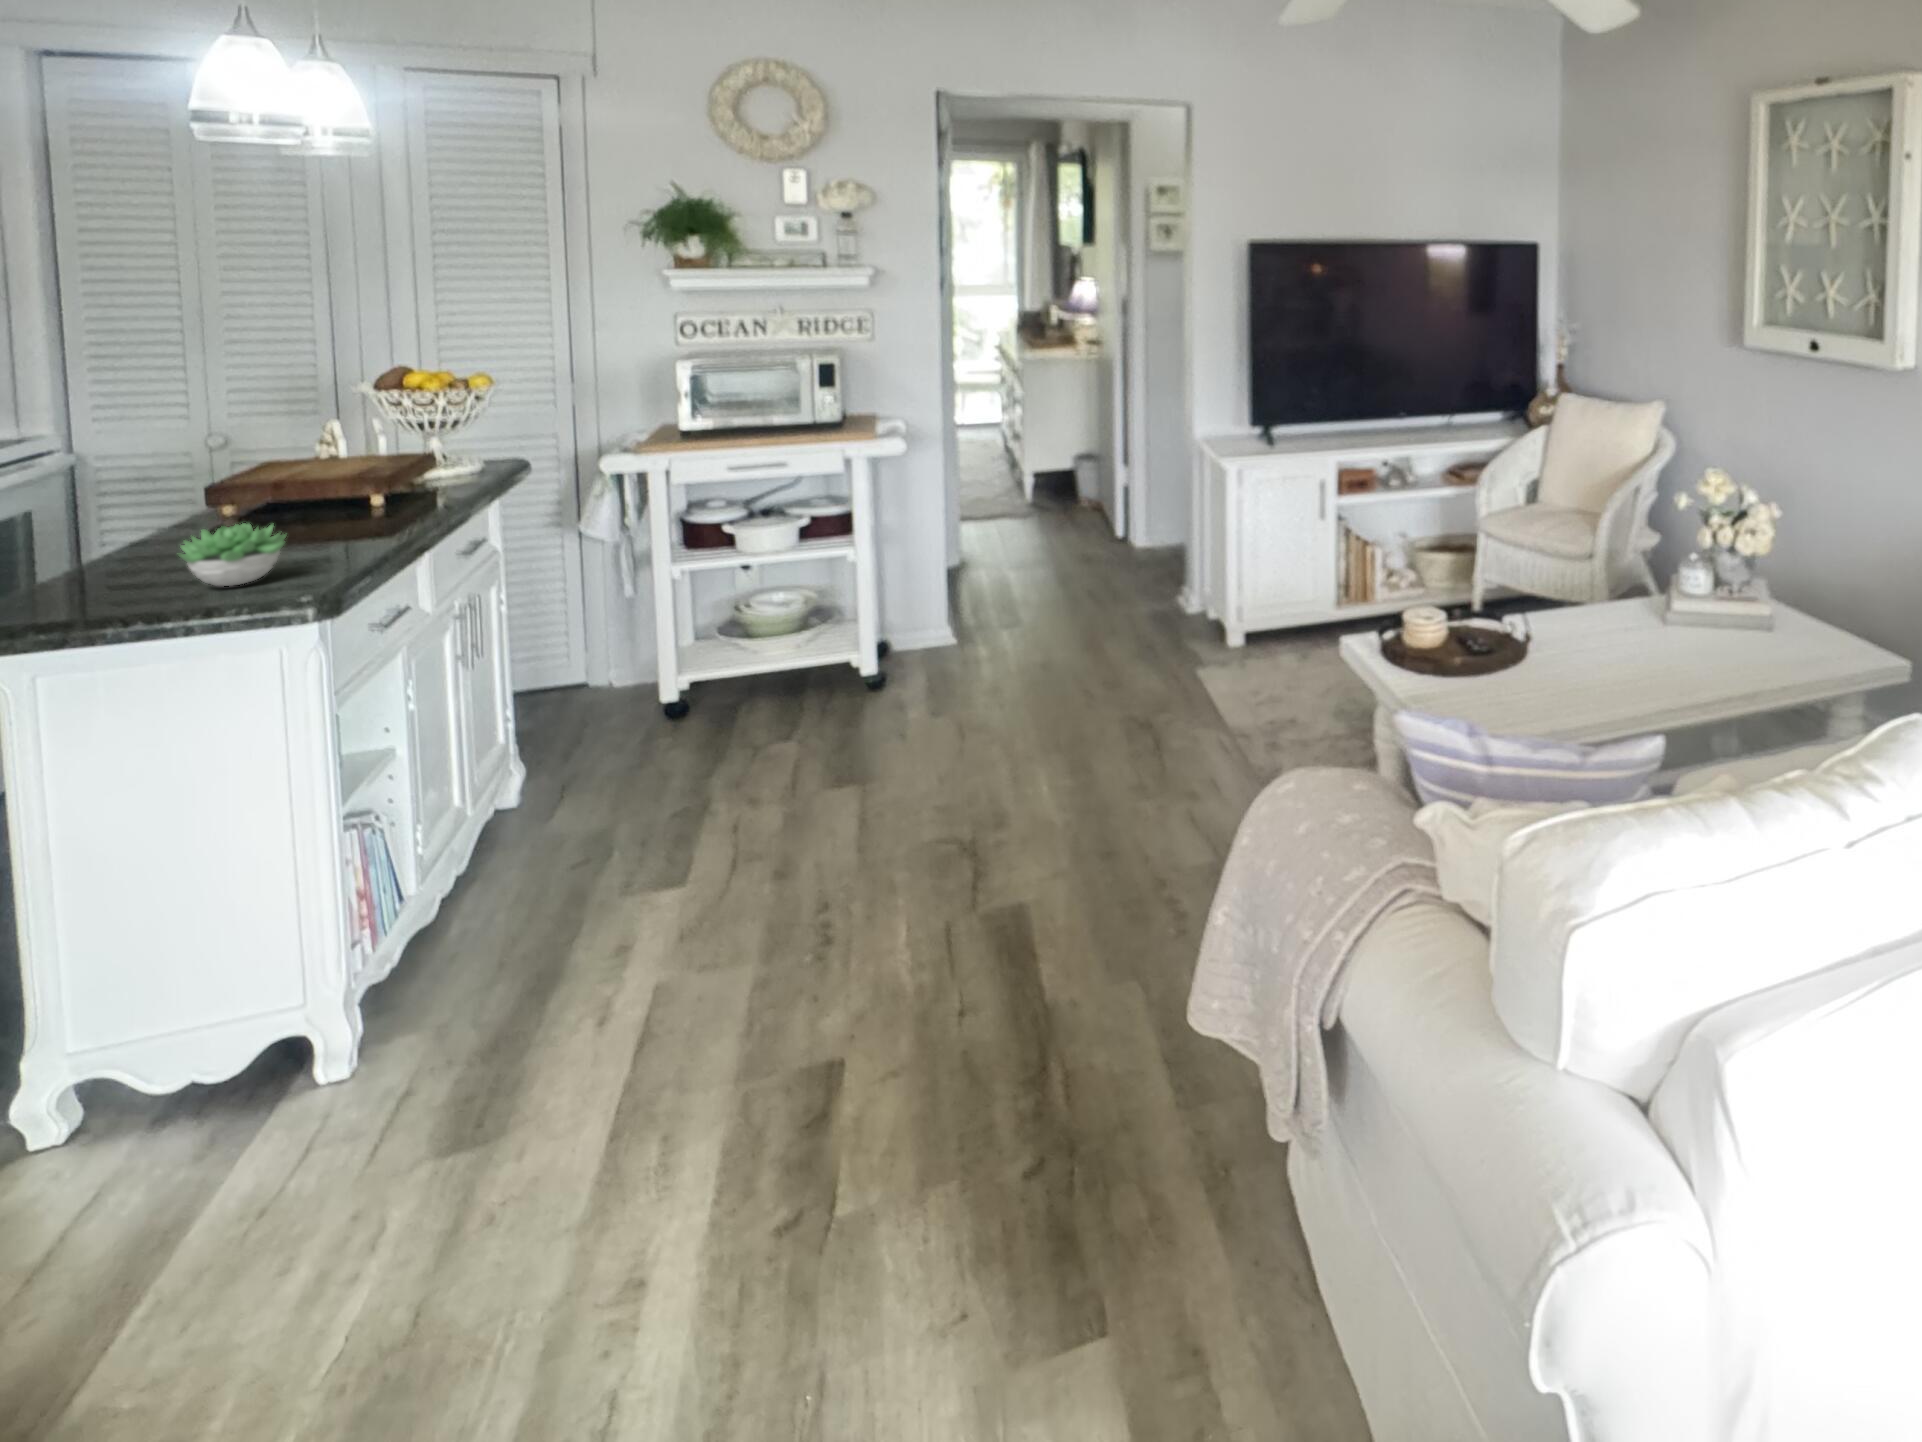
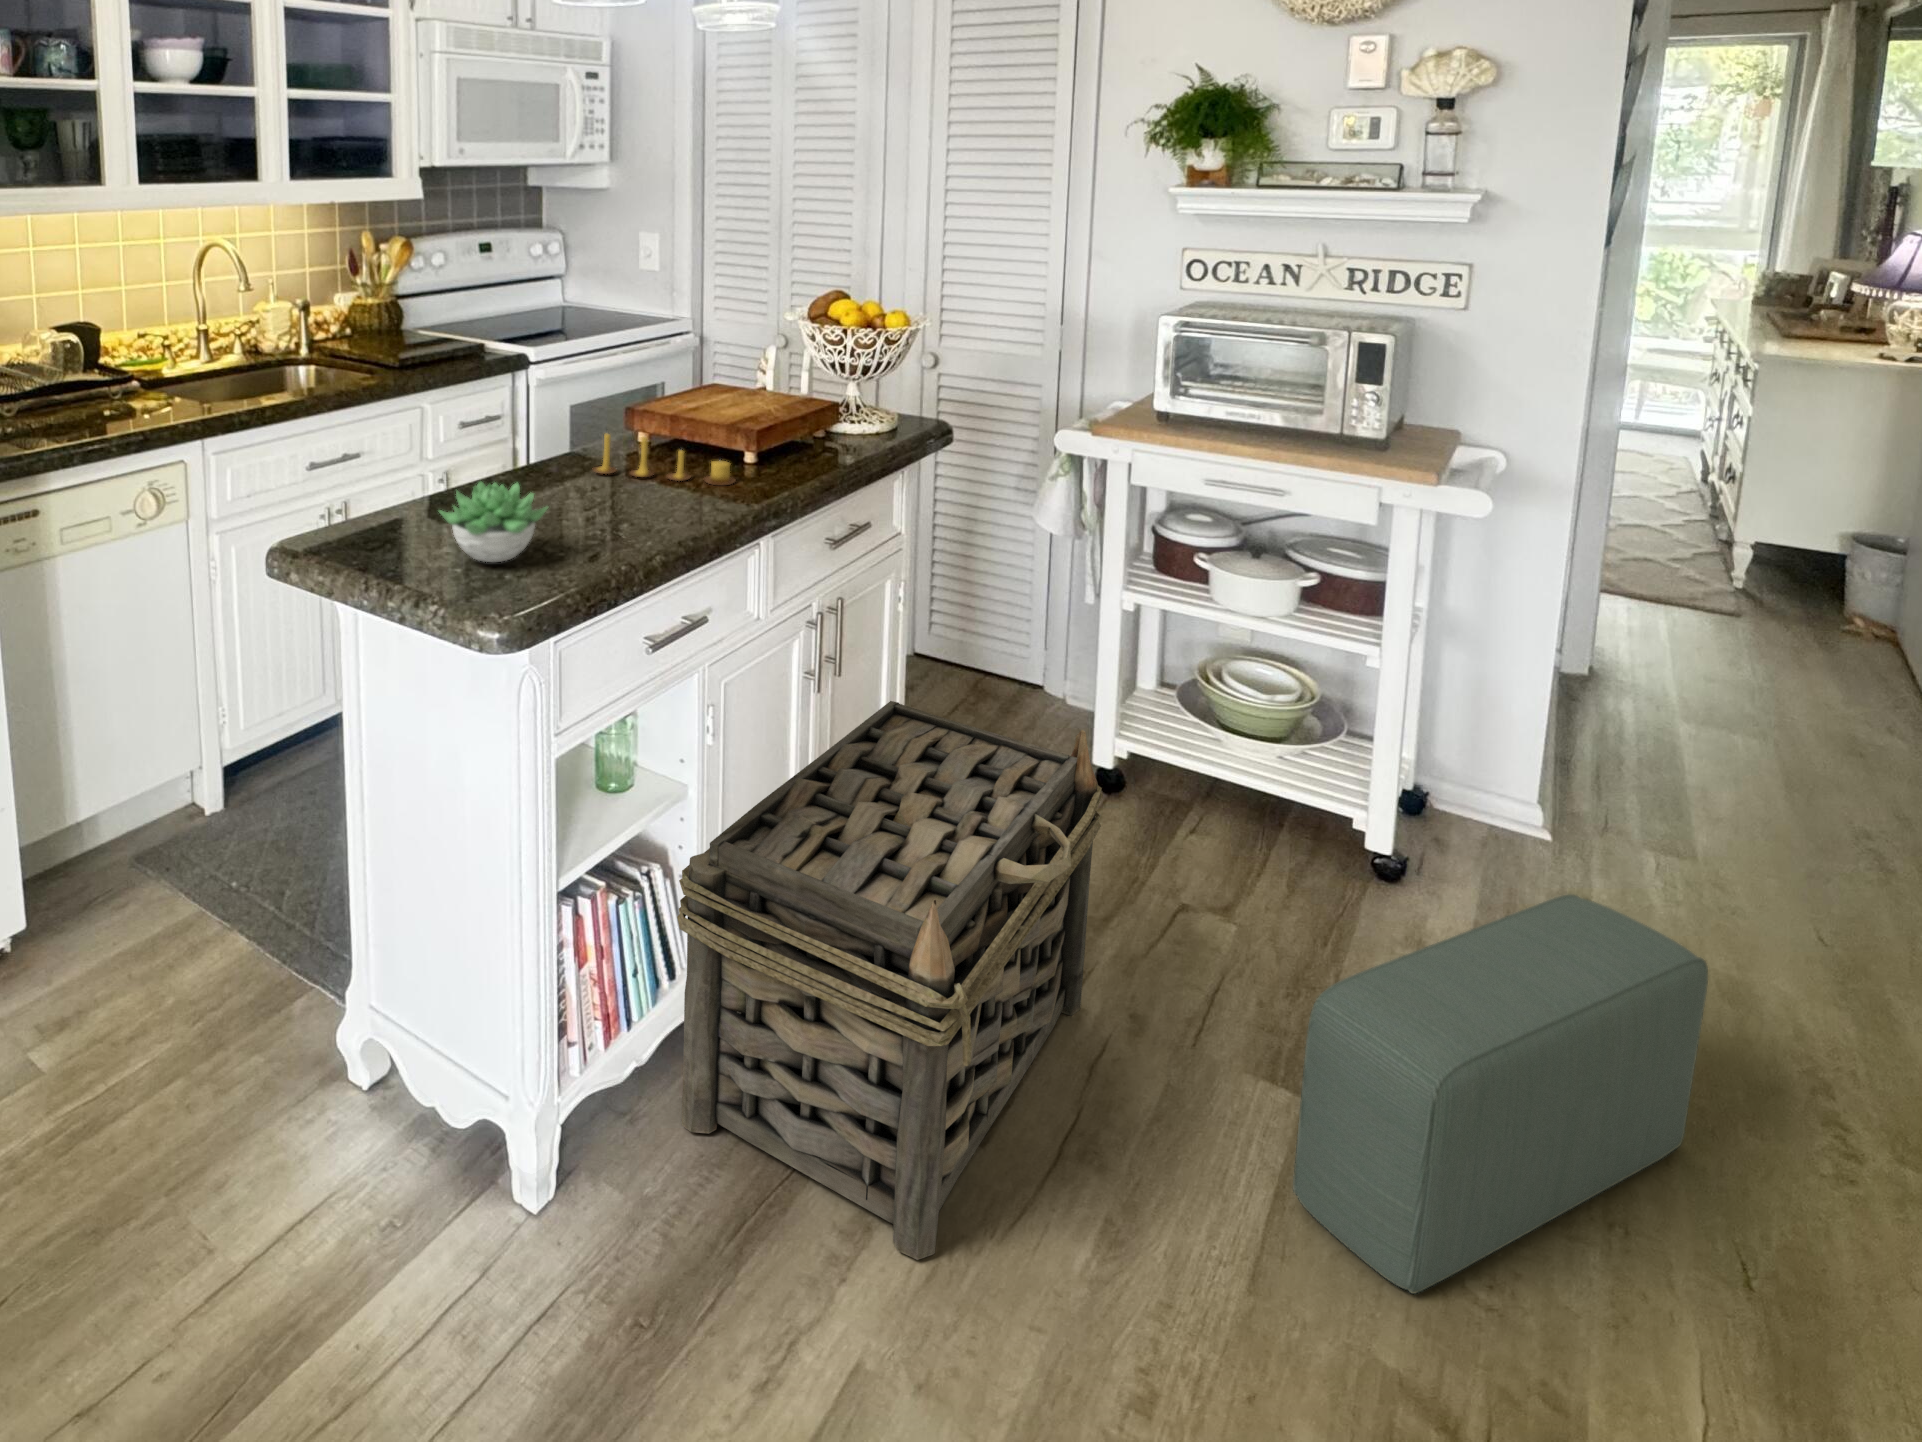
candle: none [219,492,387,535] -> present [592,434,735,485]
pouf: none [867,626,1036,822] -> present [1293,894,1708,1293]
basket: none [420,627,719,986] -> present [677,701,1103,1260]

